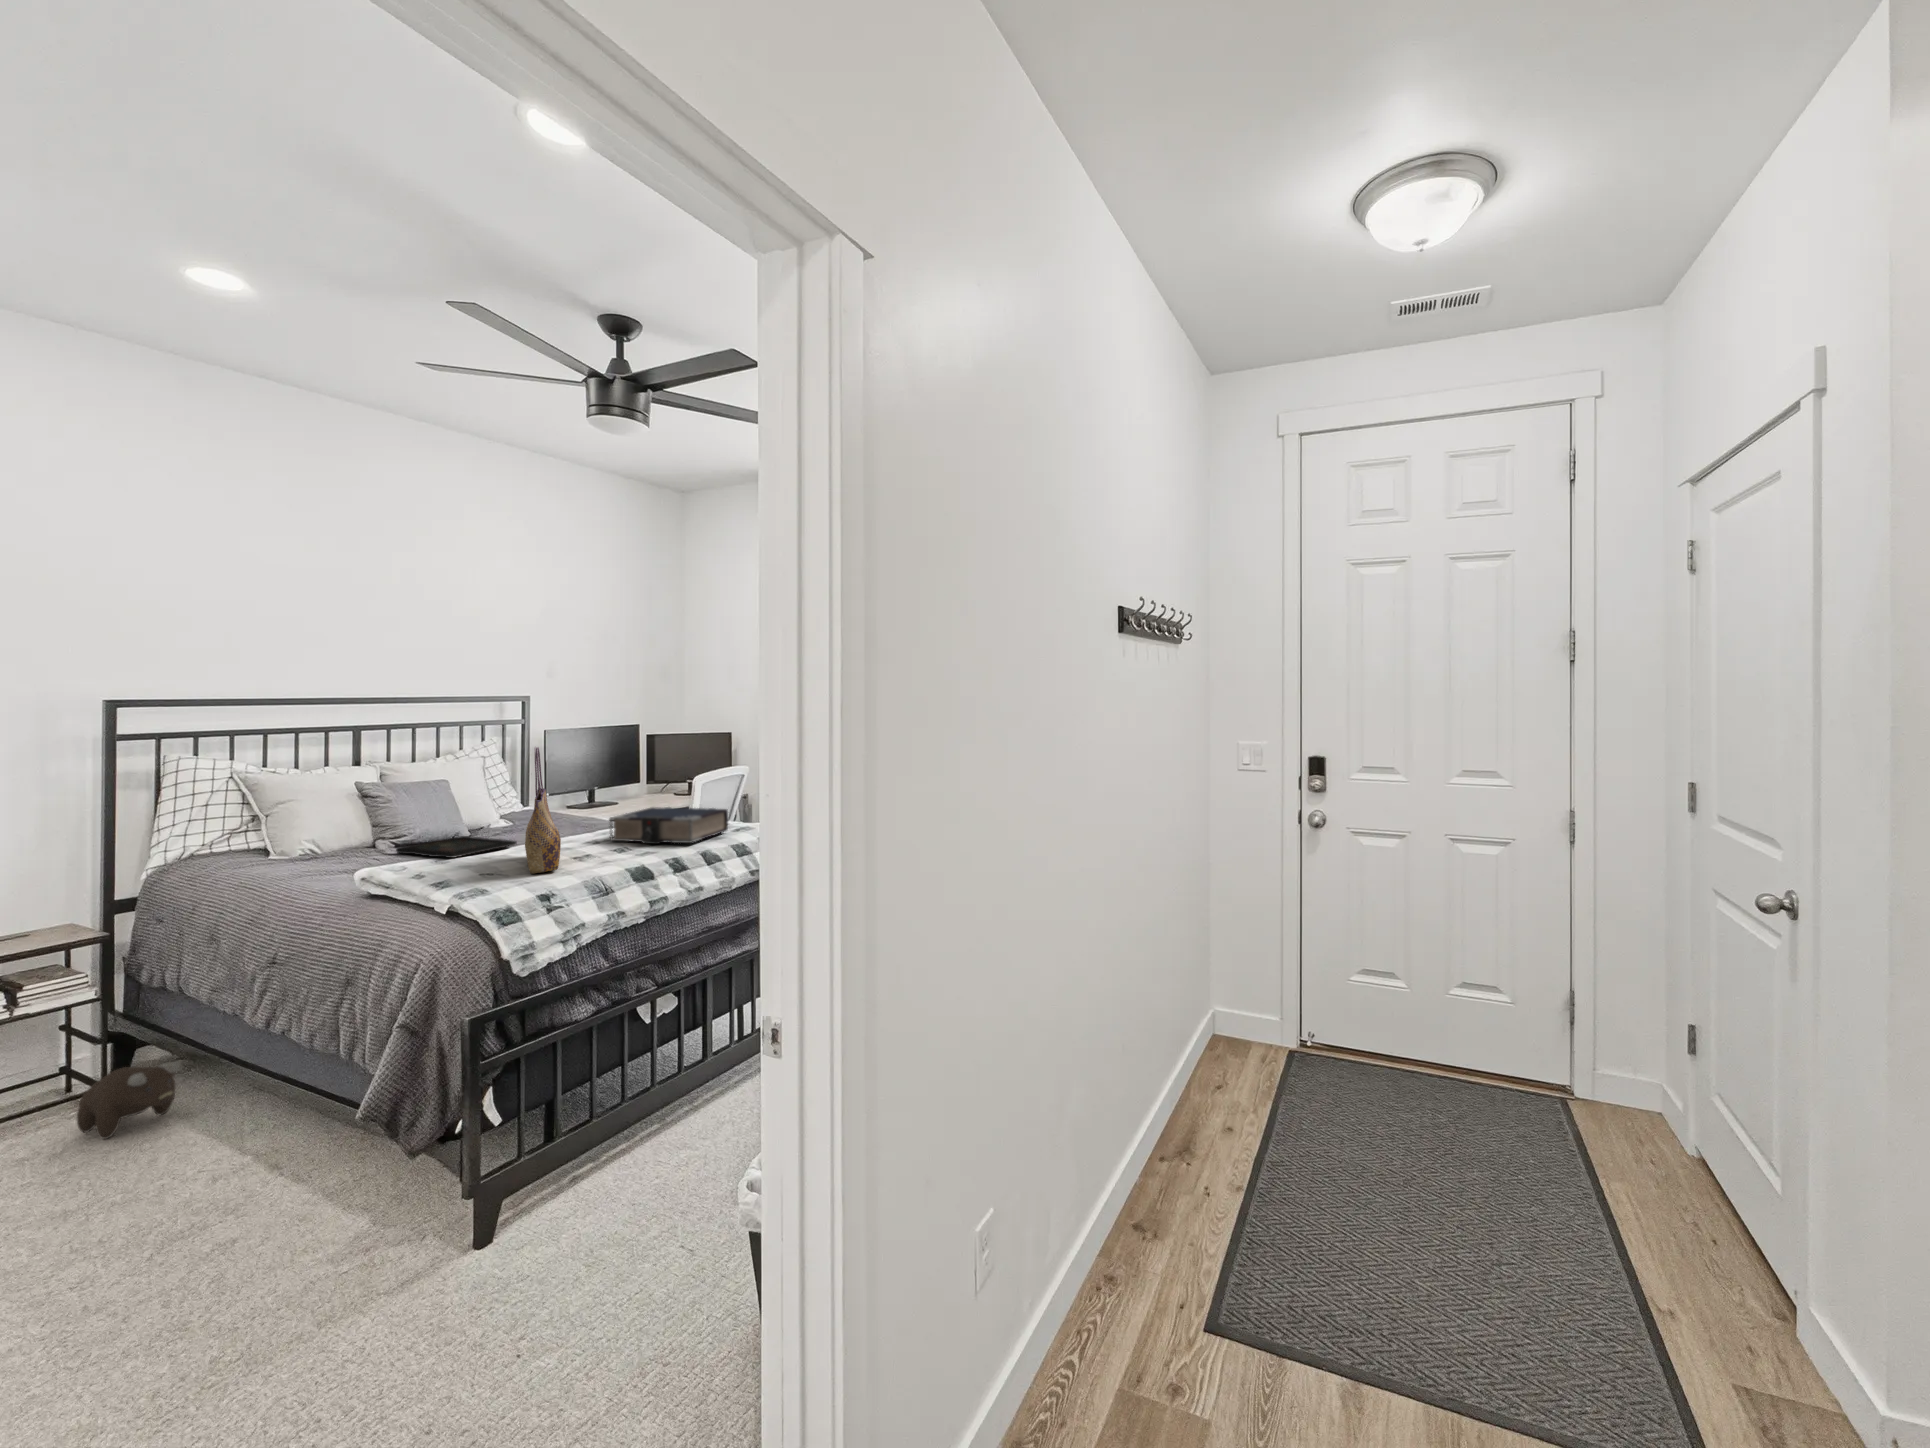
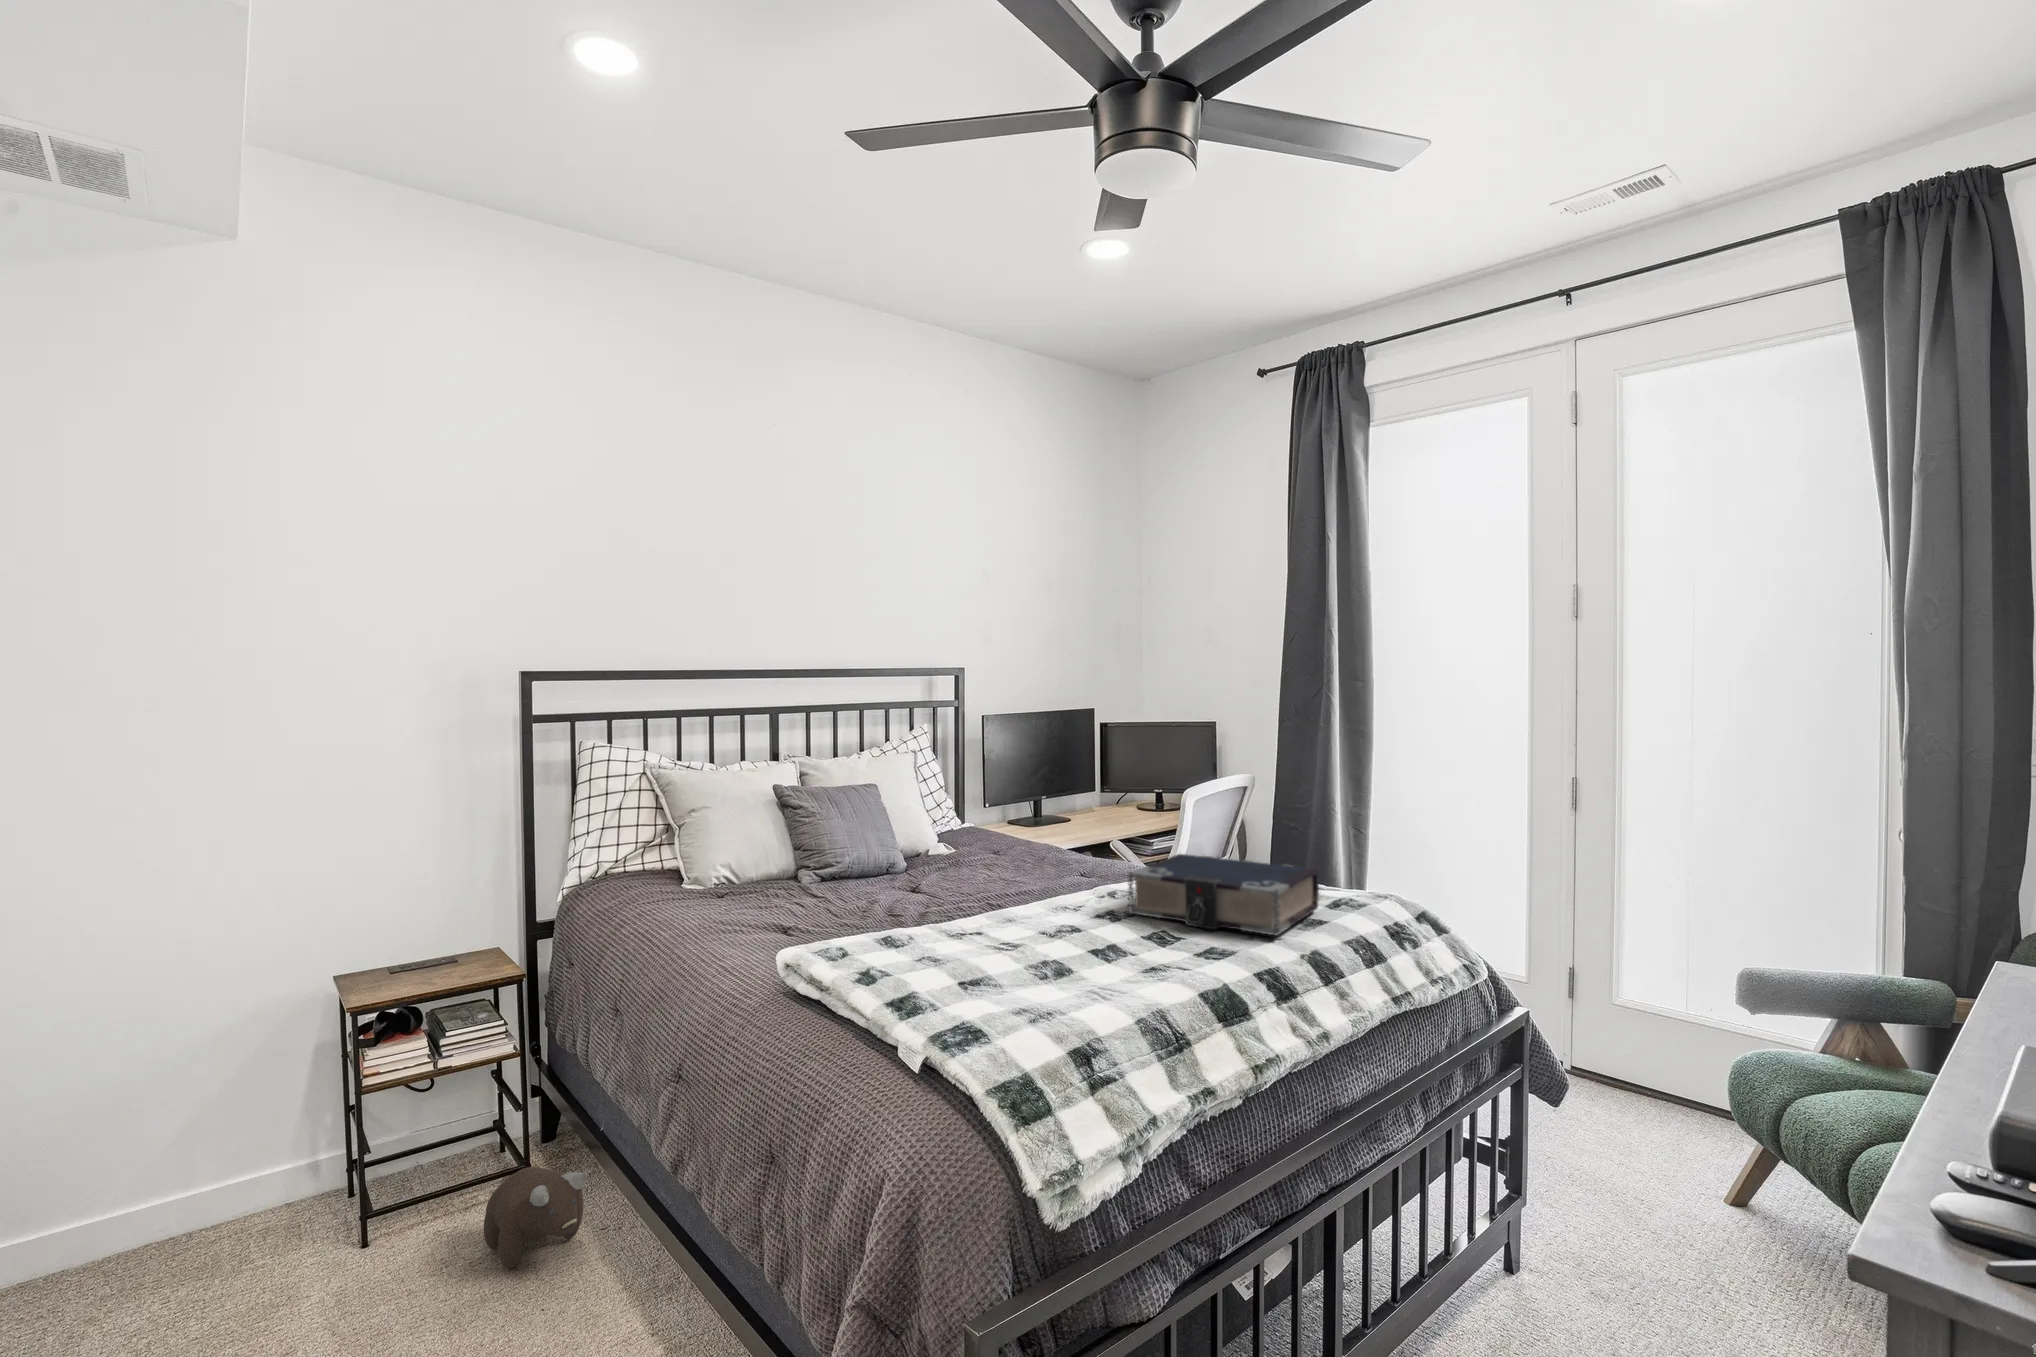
tote bag: present [525,747,561,873] -> none [1020,751,1083,987]
tray: present [396,836,517,858] -> none [824,872,978,914]

